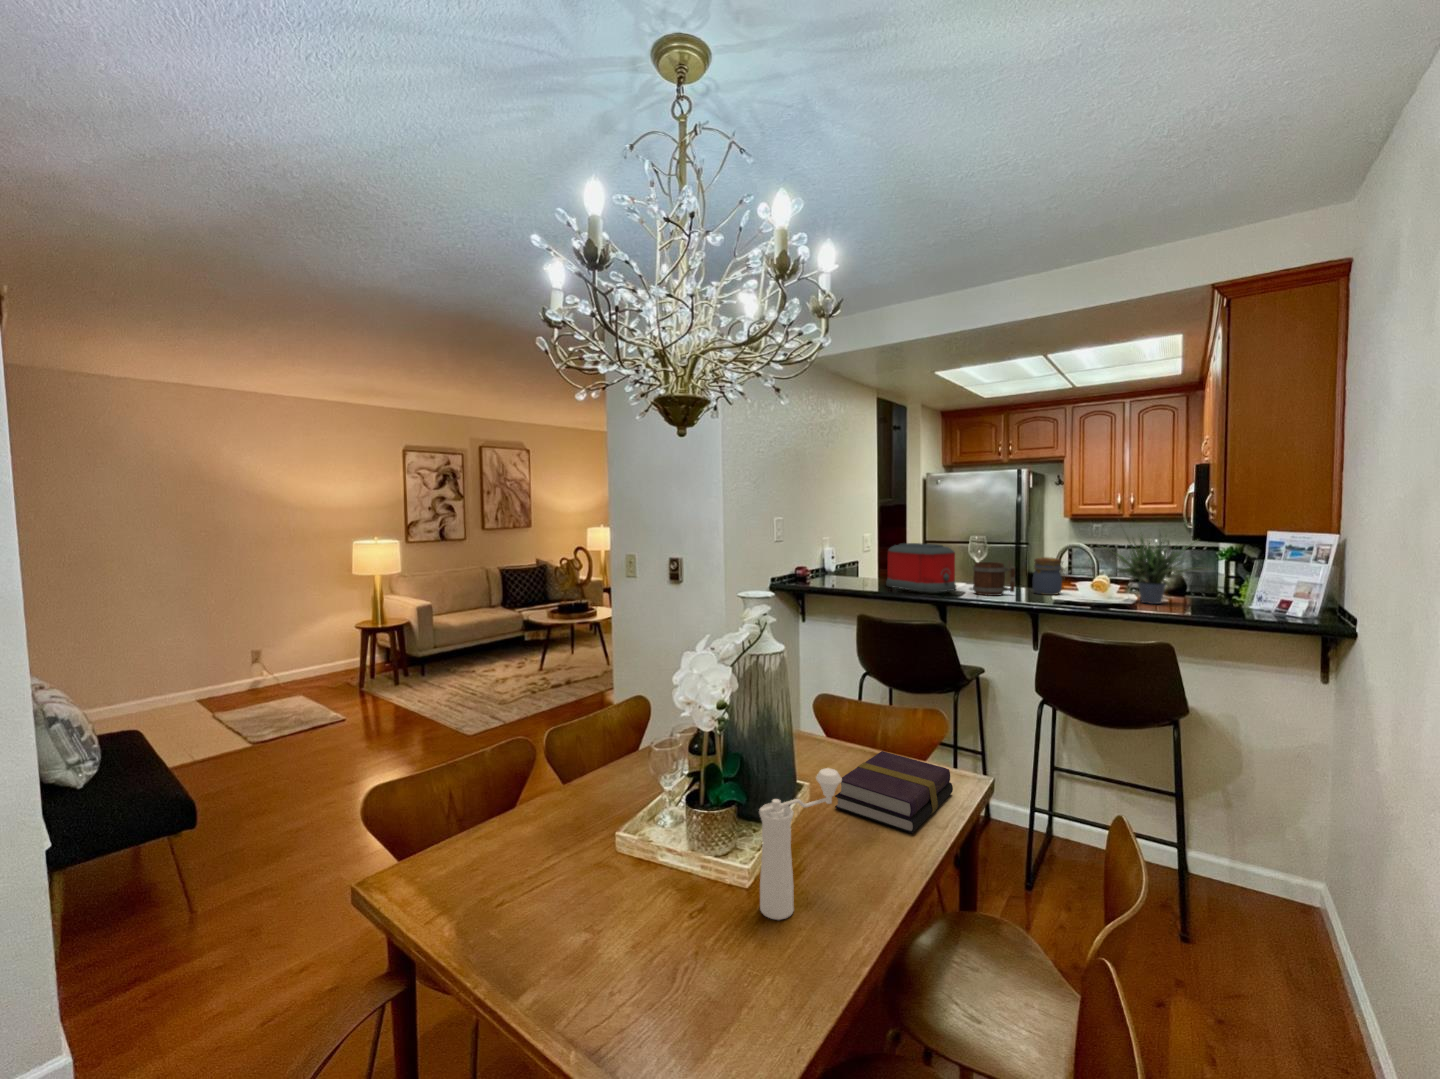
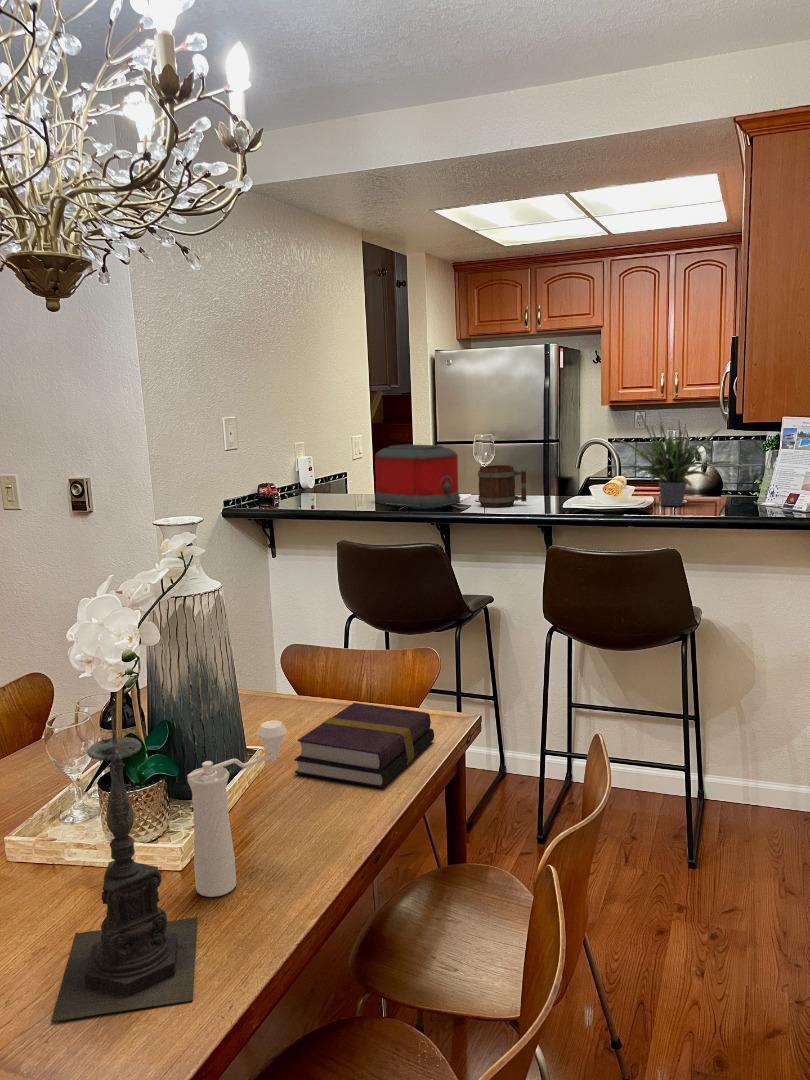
jar: present [1033,557,1063,595] -> none [548,456,584,502]
candle holder: none [643,750,762,1031] -> present [51,707,197,1021]

